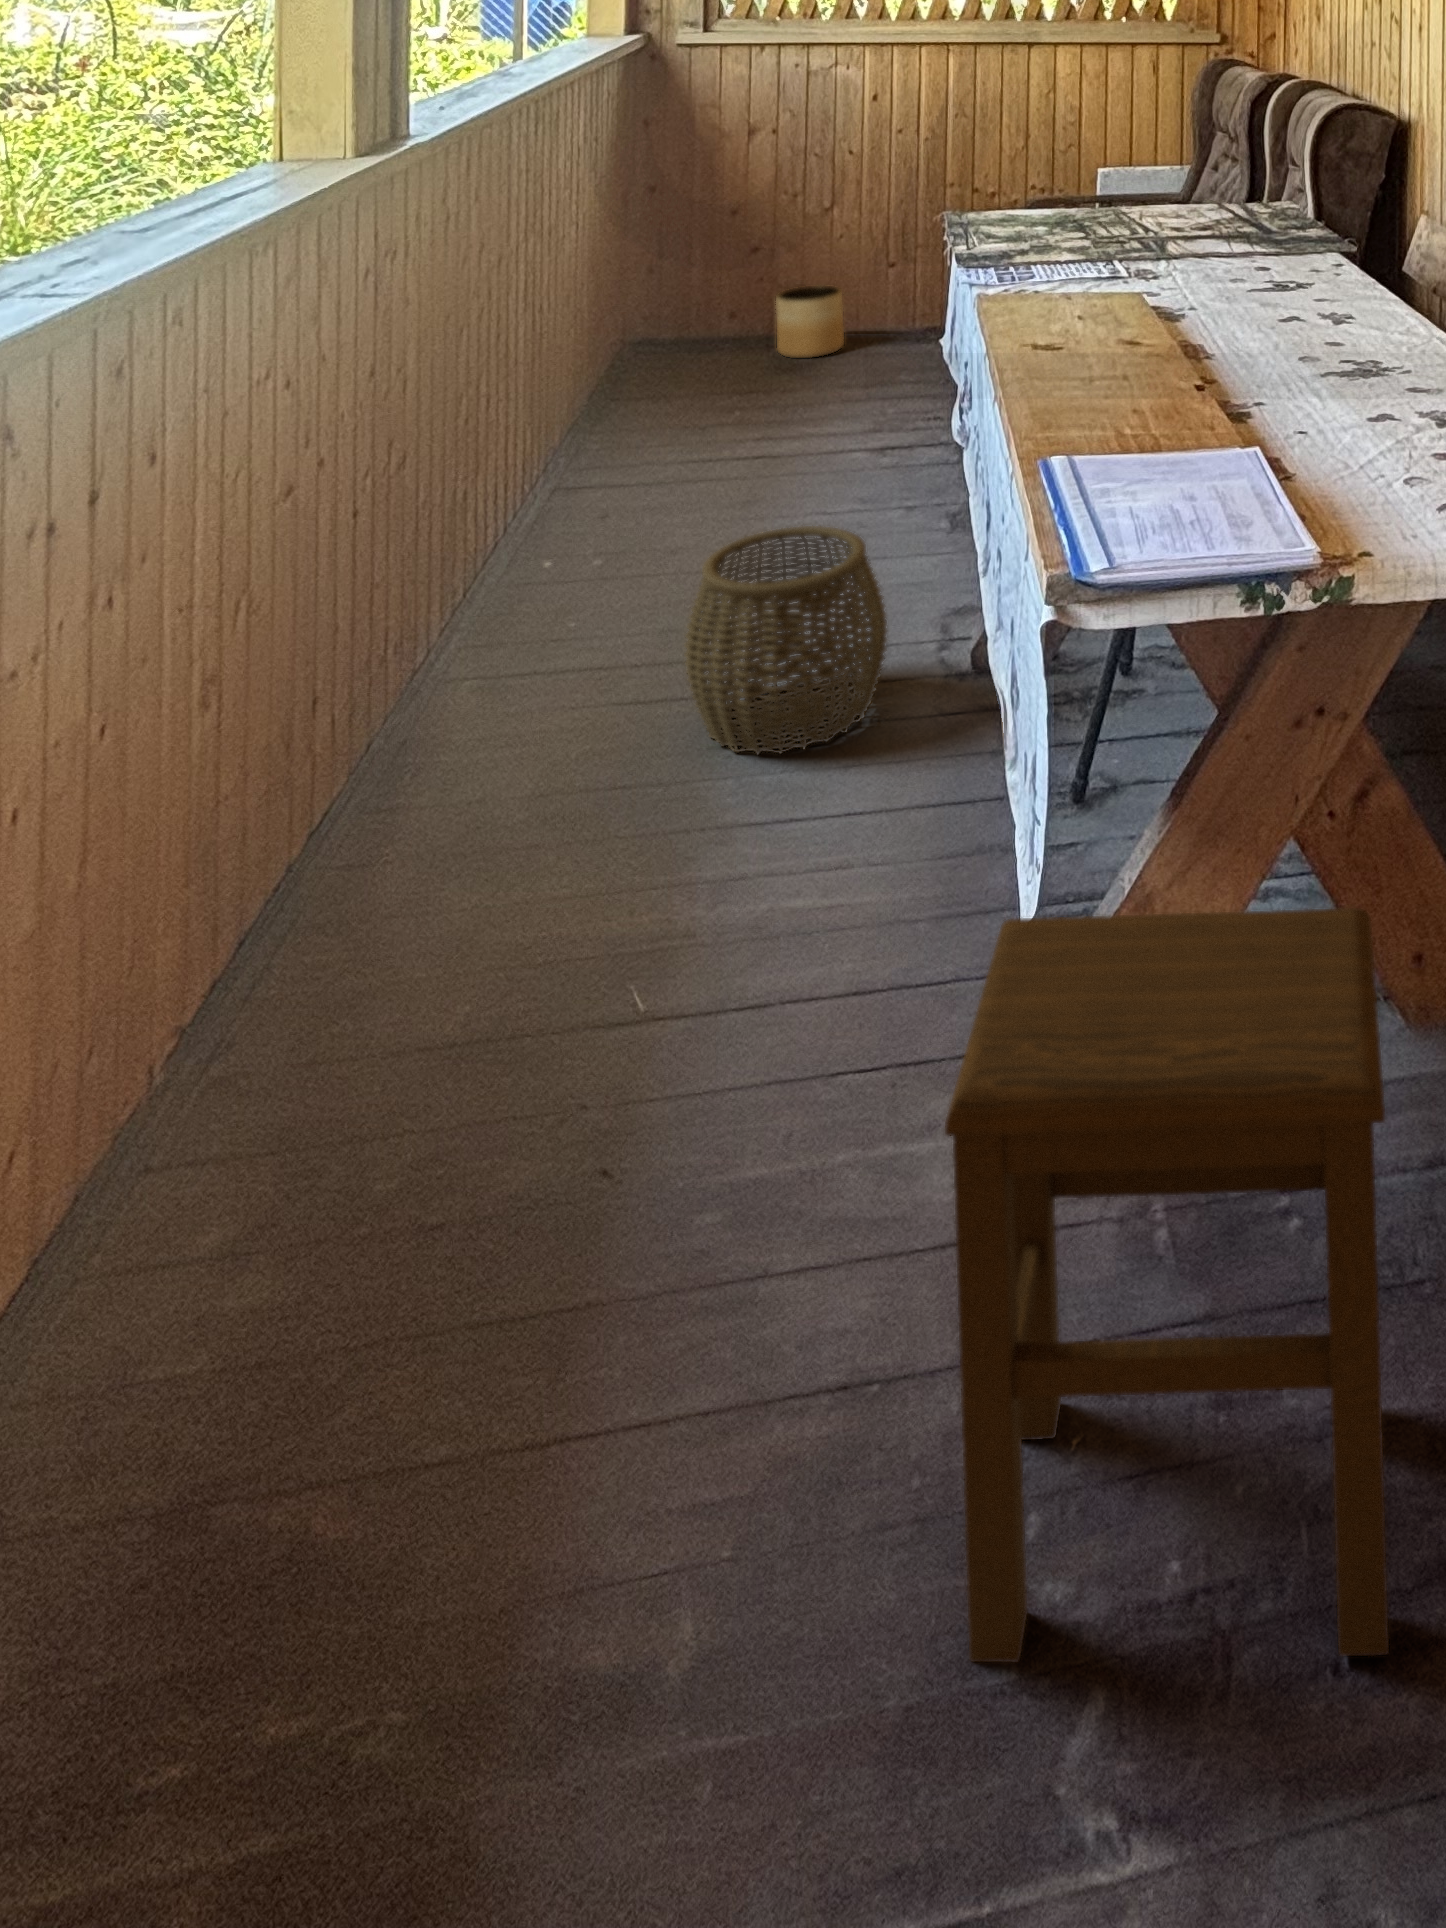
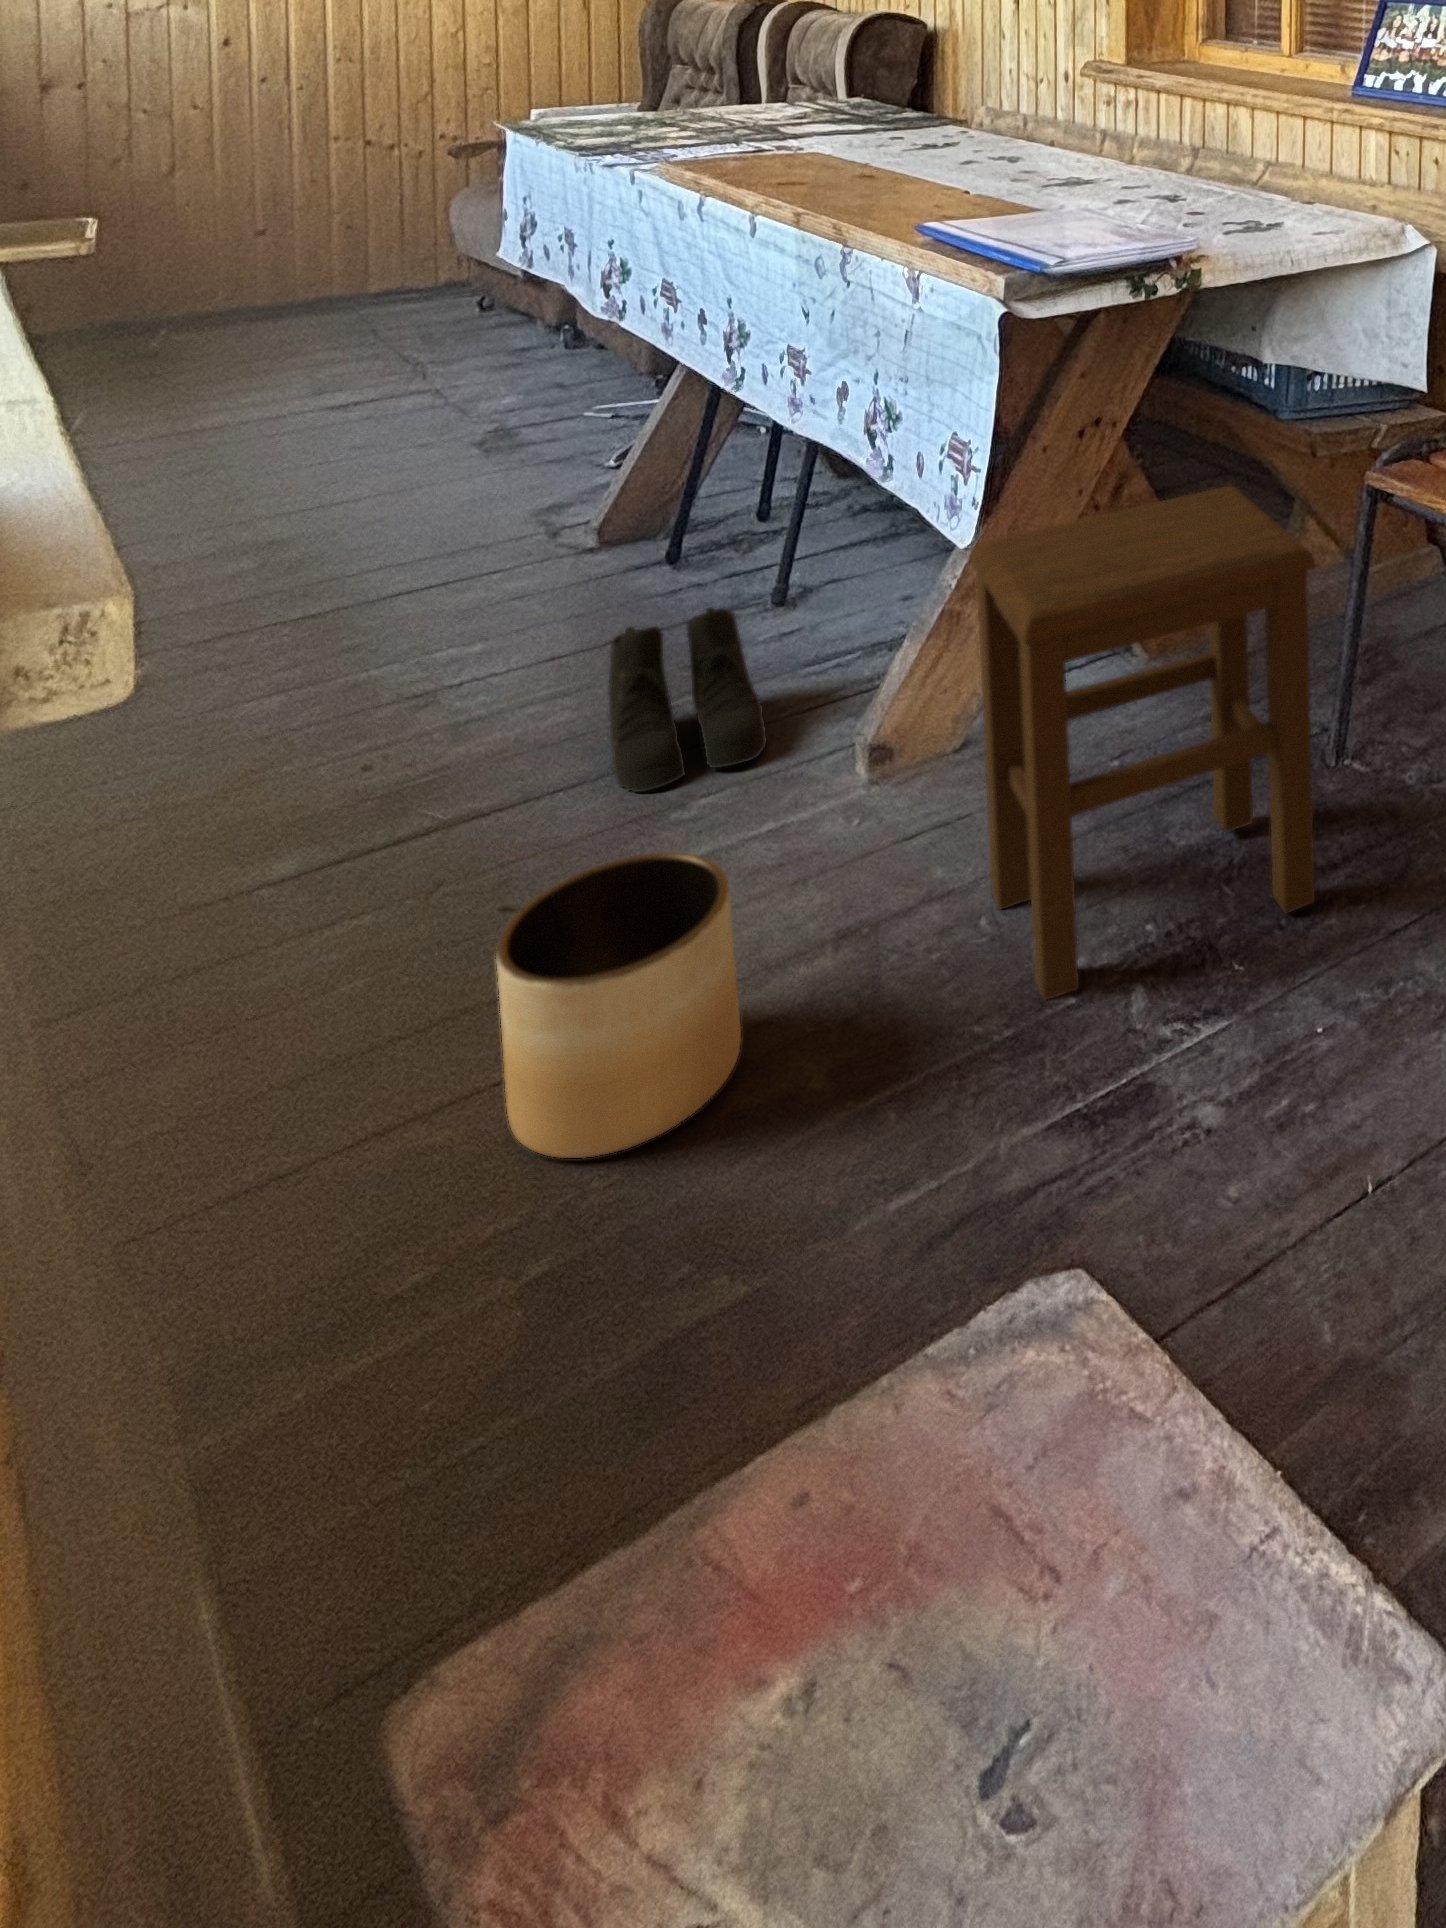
planter: present [776,285,844,358] -> present [496,852,741,1158]
woven basket: present [685,526,887,754] -> none [302,421,537,640]
boots: none [784,829,950,1054] -> present [608,607,767,792]

